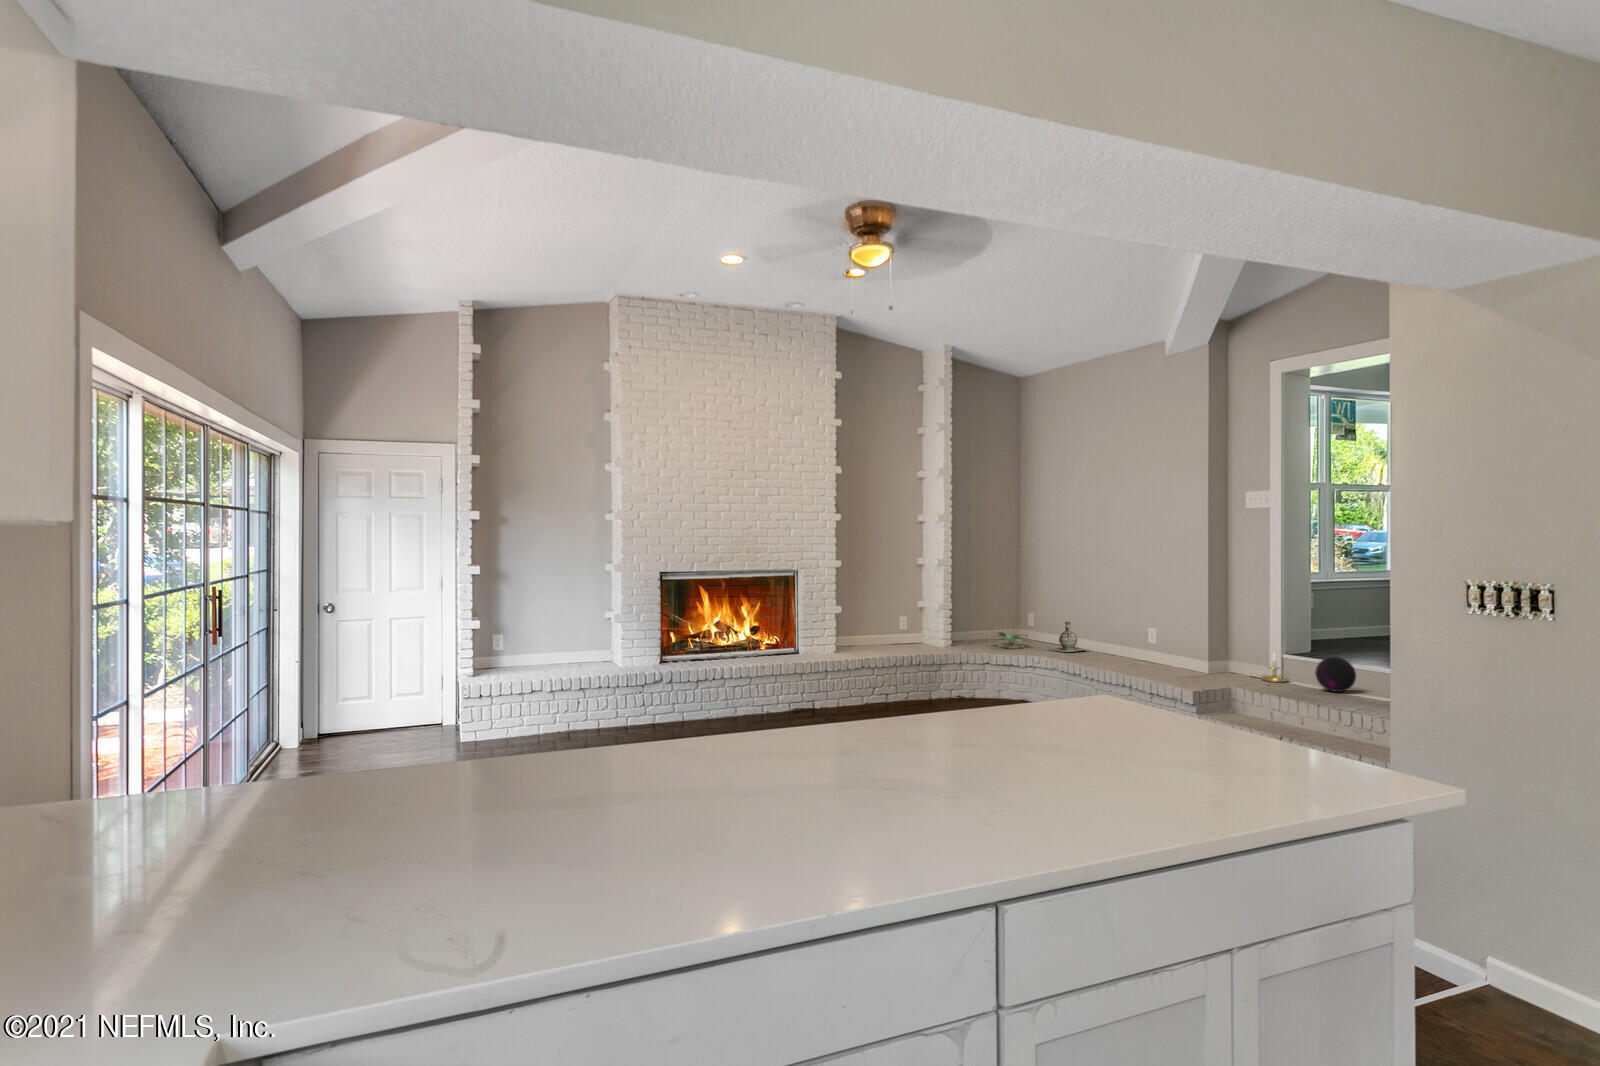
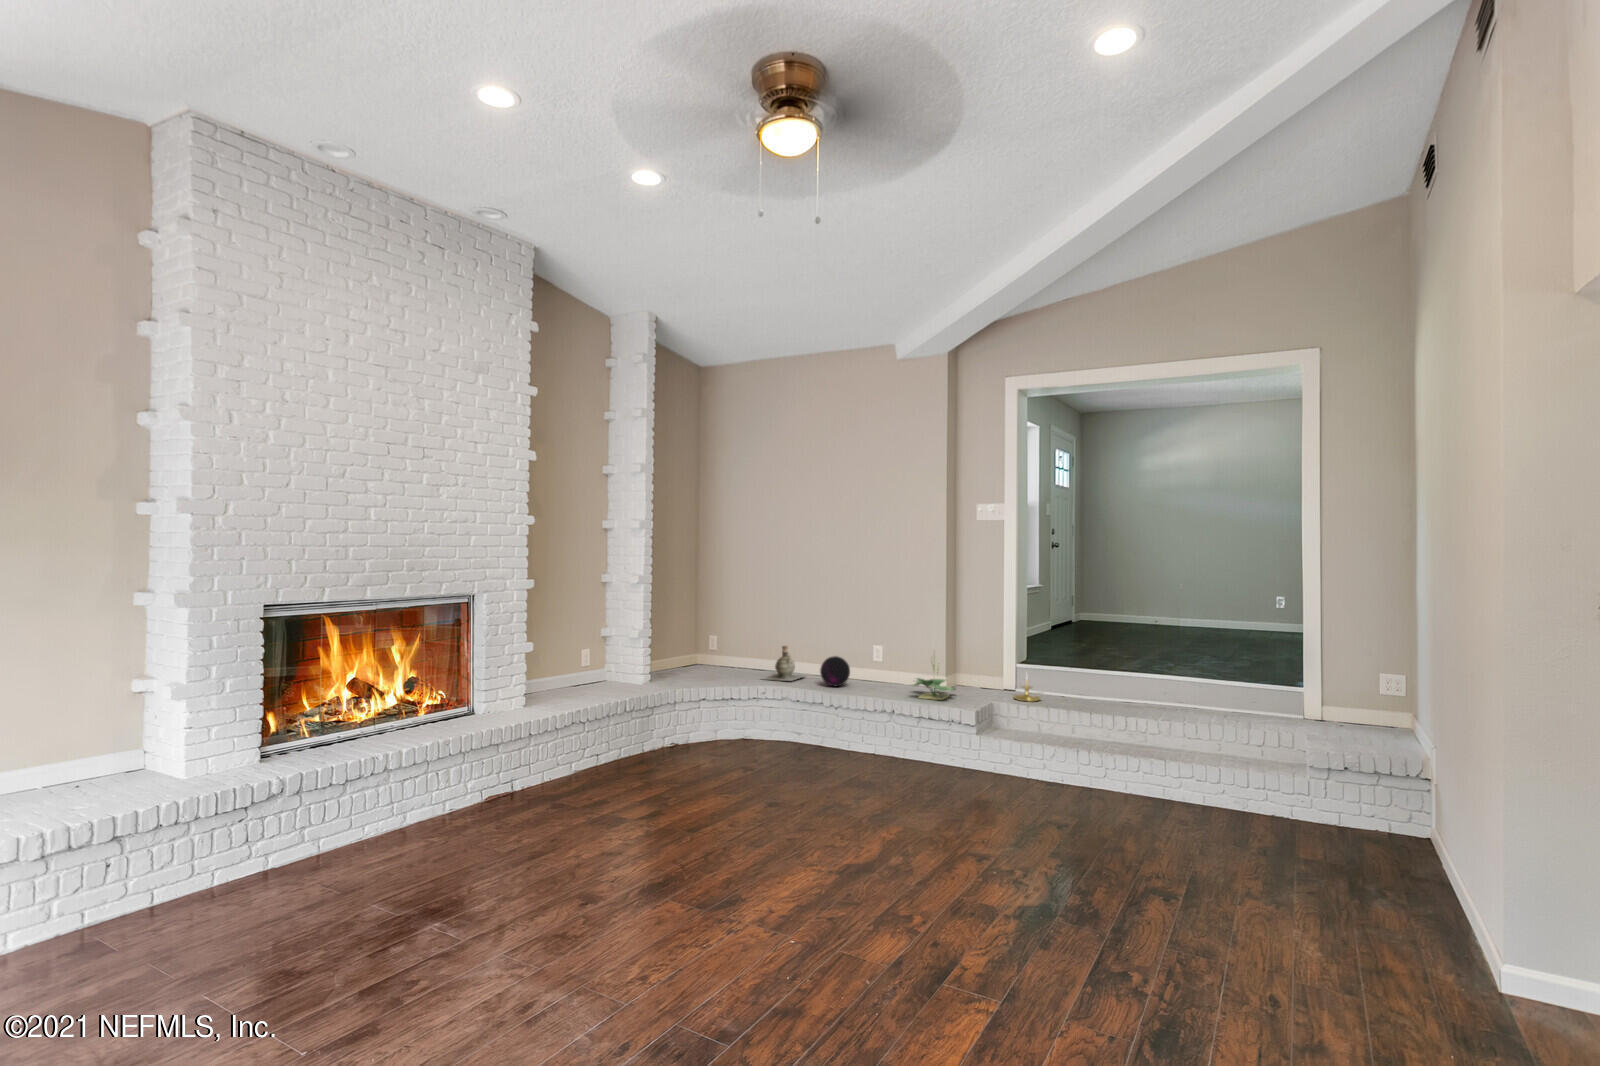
potted plant: present [999,616,1024,648] -> present [912,665,956,700]
decorative orb: present [1315,657,1356,692] -> present [820,656,850,686]

